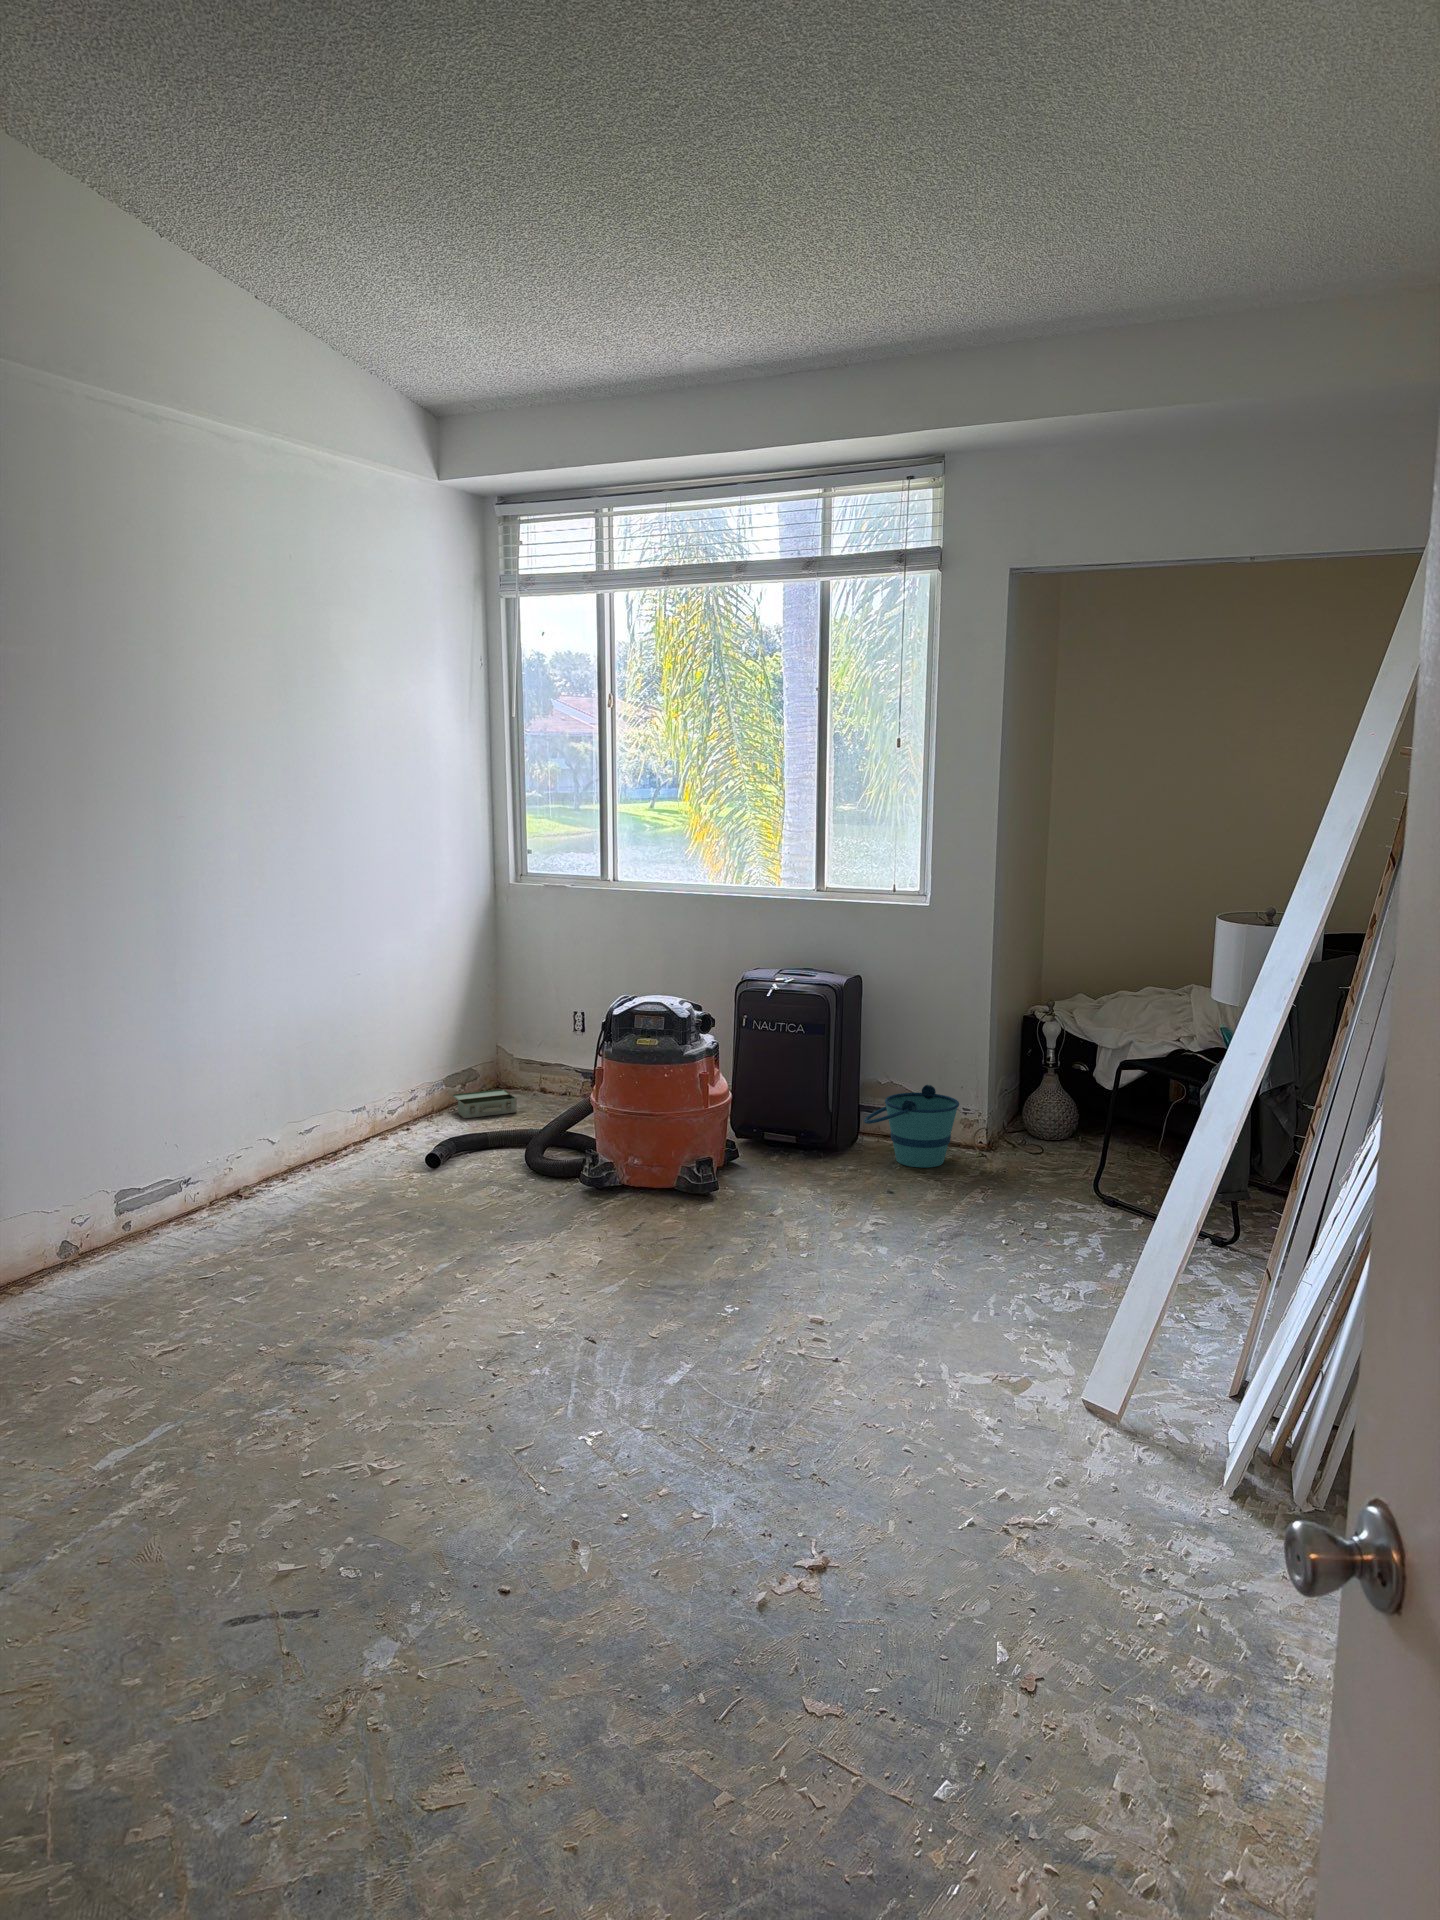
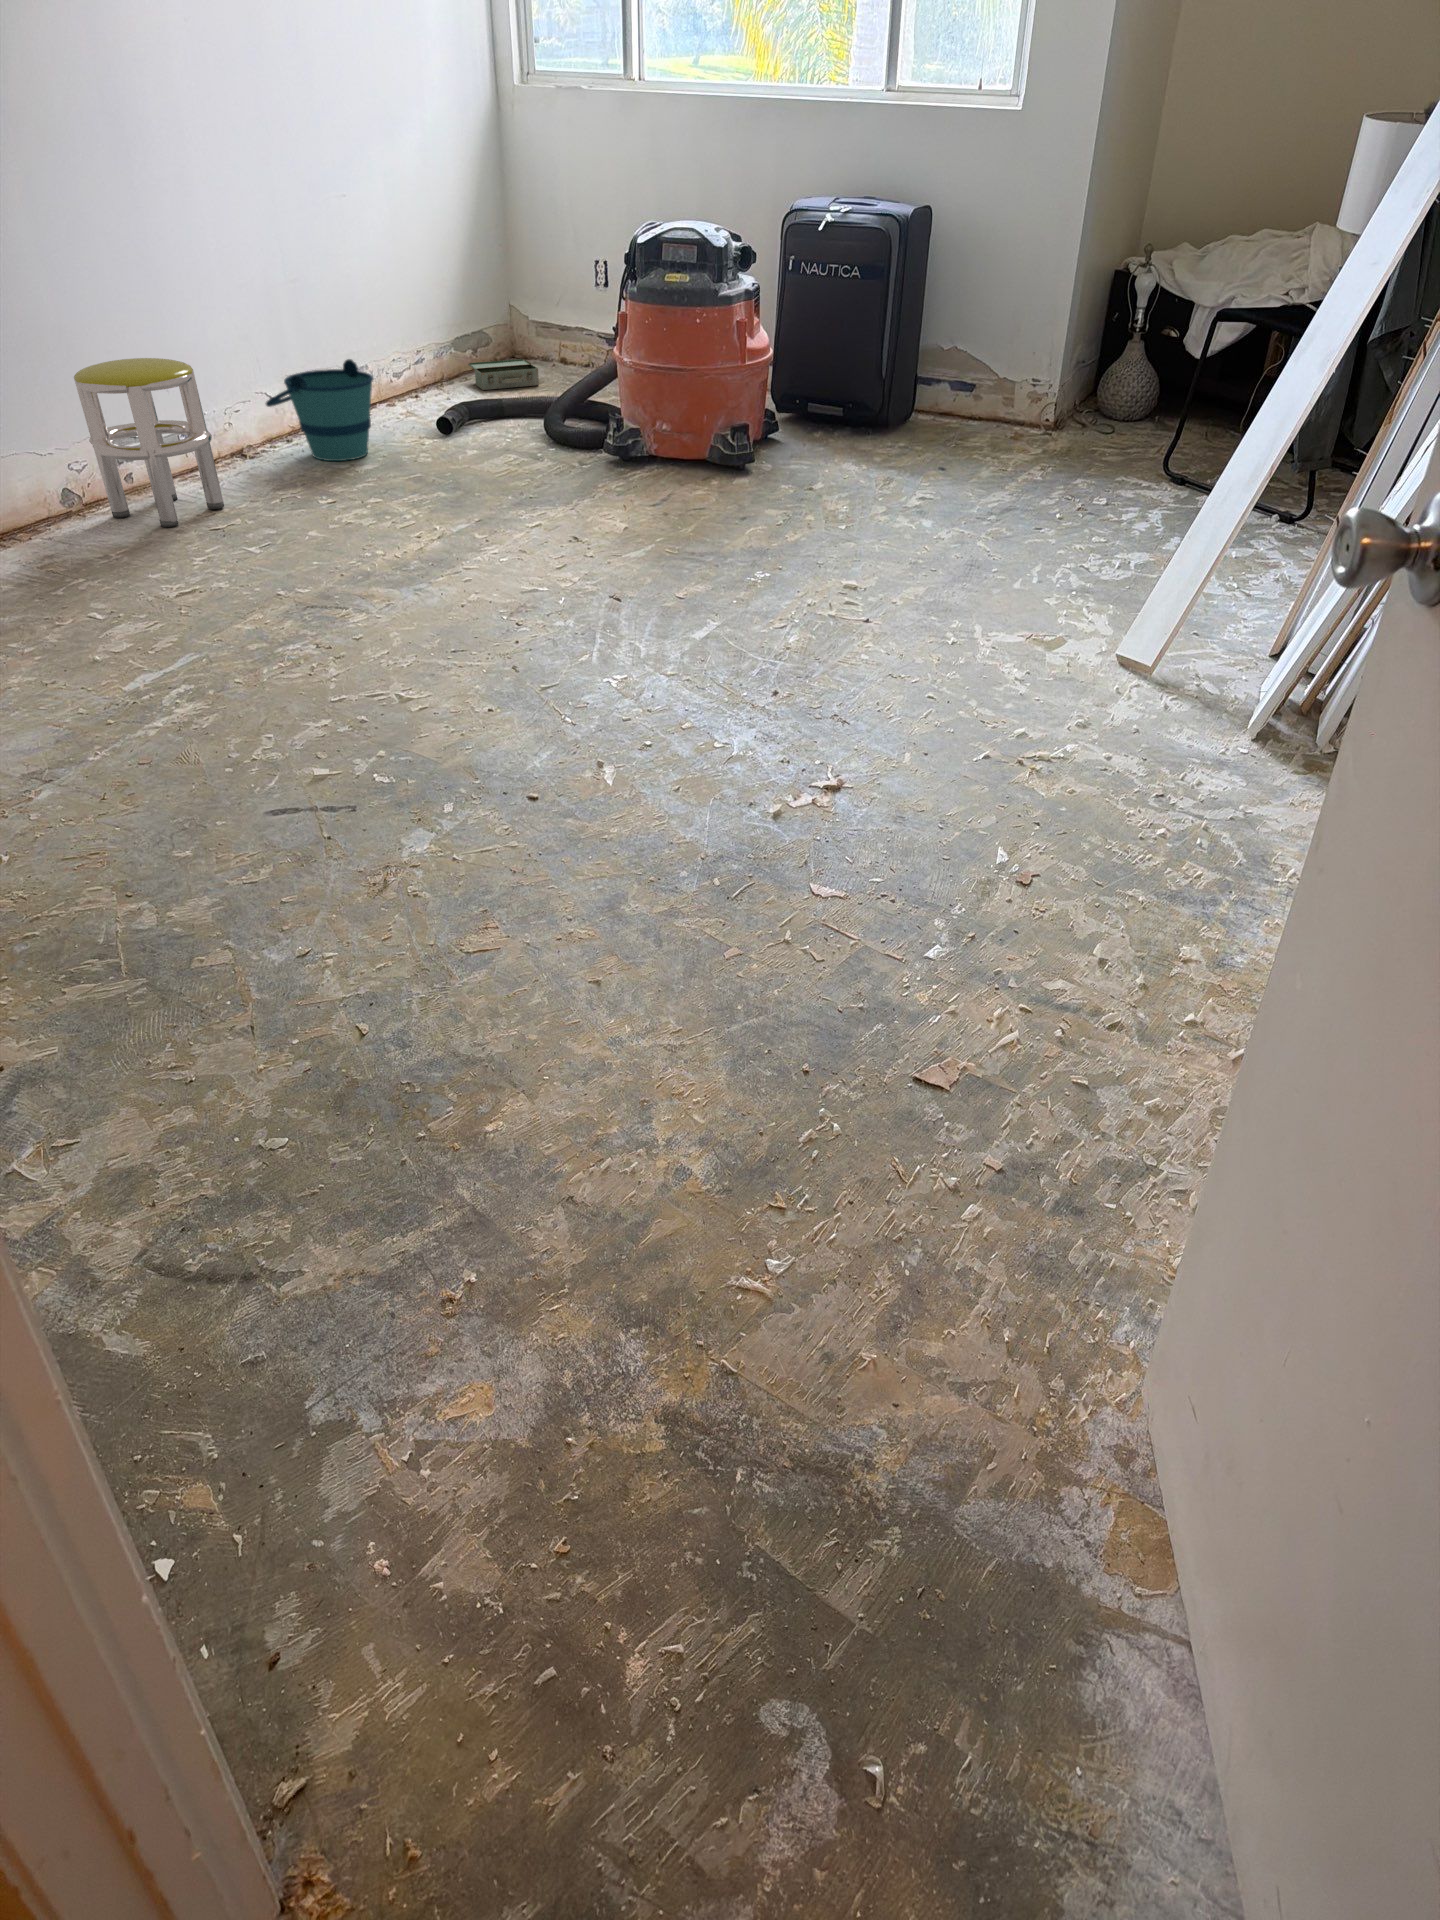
bucket: present [864,1085,959,1167] -> present [266,359,373,461]
stool: none [93,1122,212,1275] -> present [74,358,224,527]

